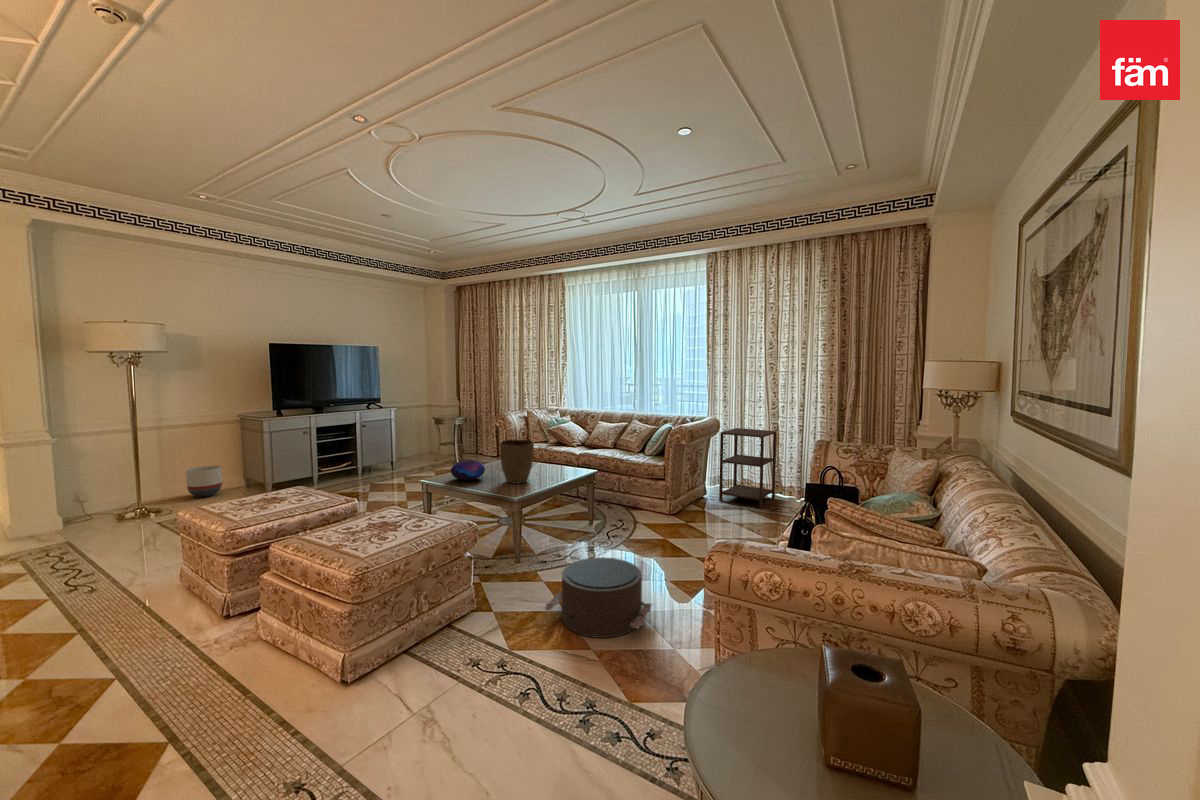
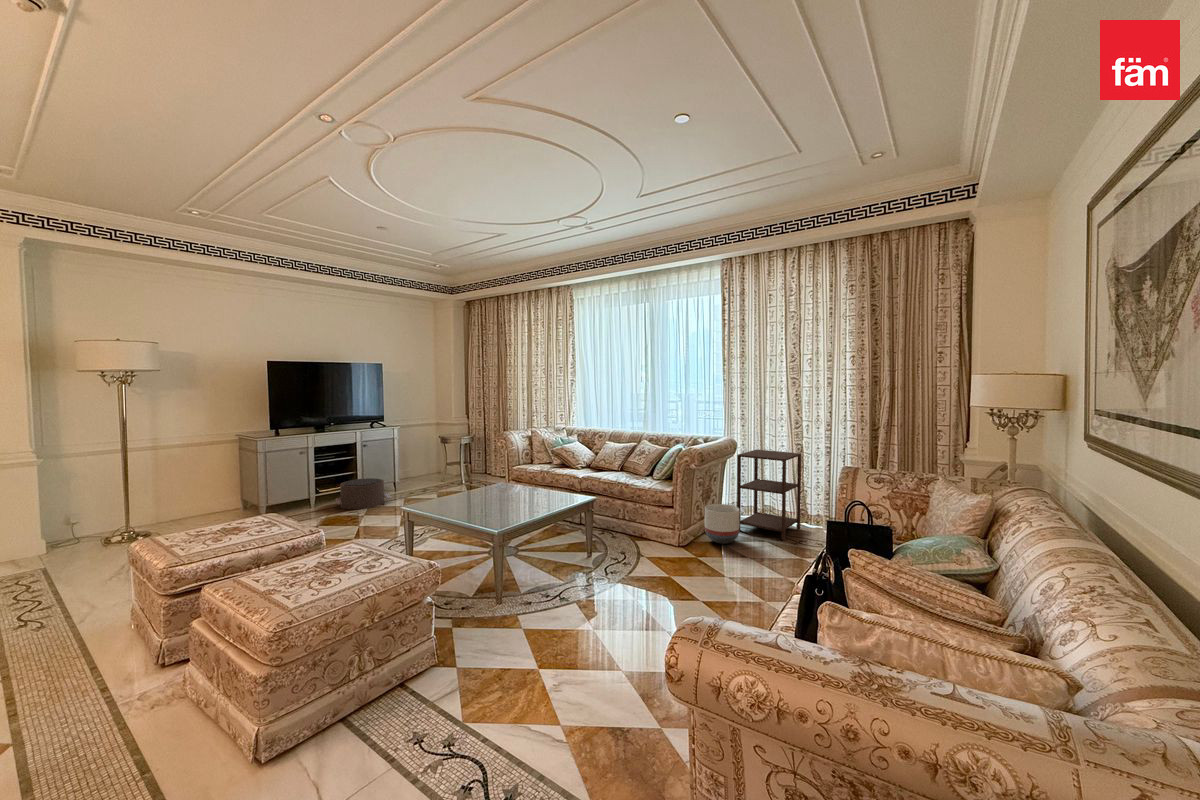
vase: present [500,440,534,484] -> none [486,464,524,513]
decorative orb: present [451,460,485,480] -> none [434,486,472,508]
planter: present [186,466,222,497] -> present [705,504,740,544]
pouf: present [545,557,651,638] -> present [335,478,391,509]

